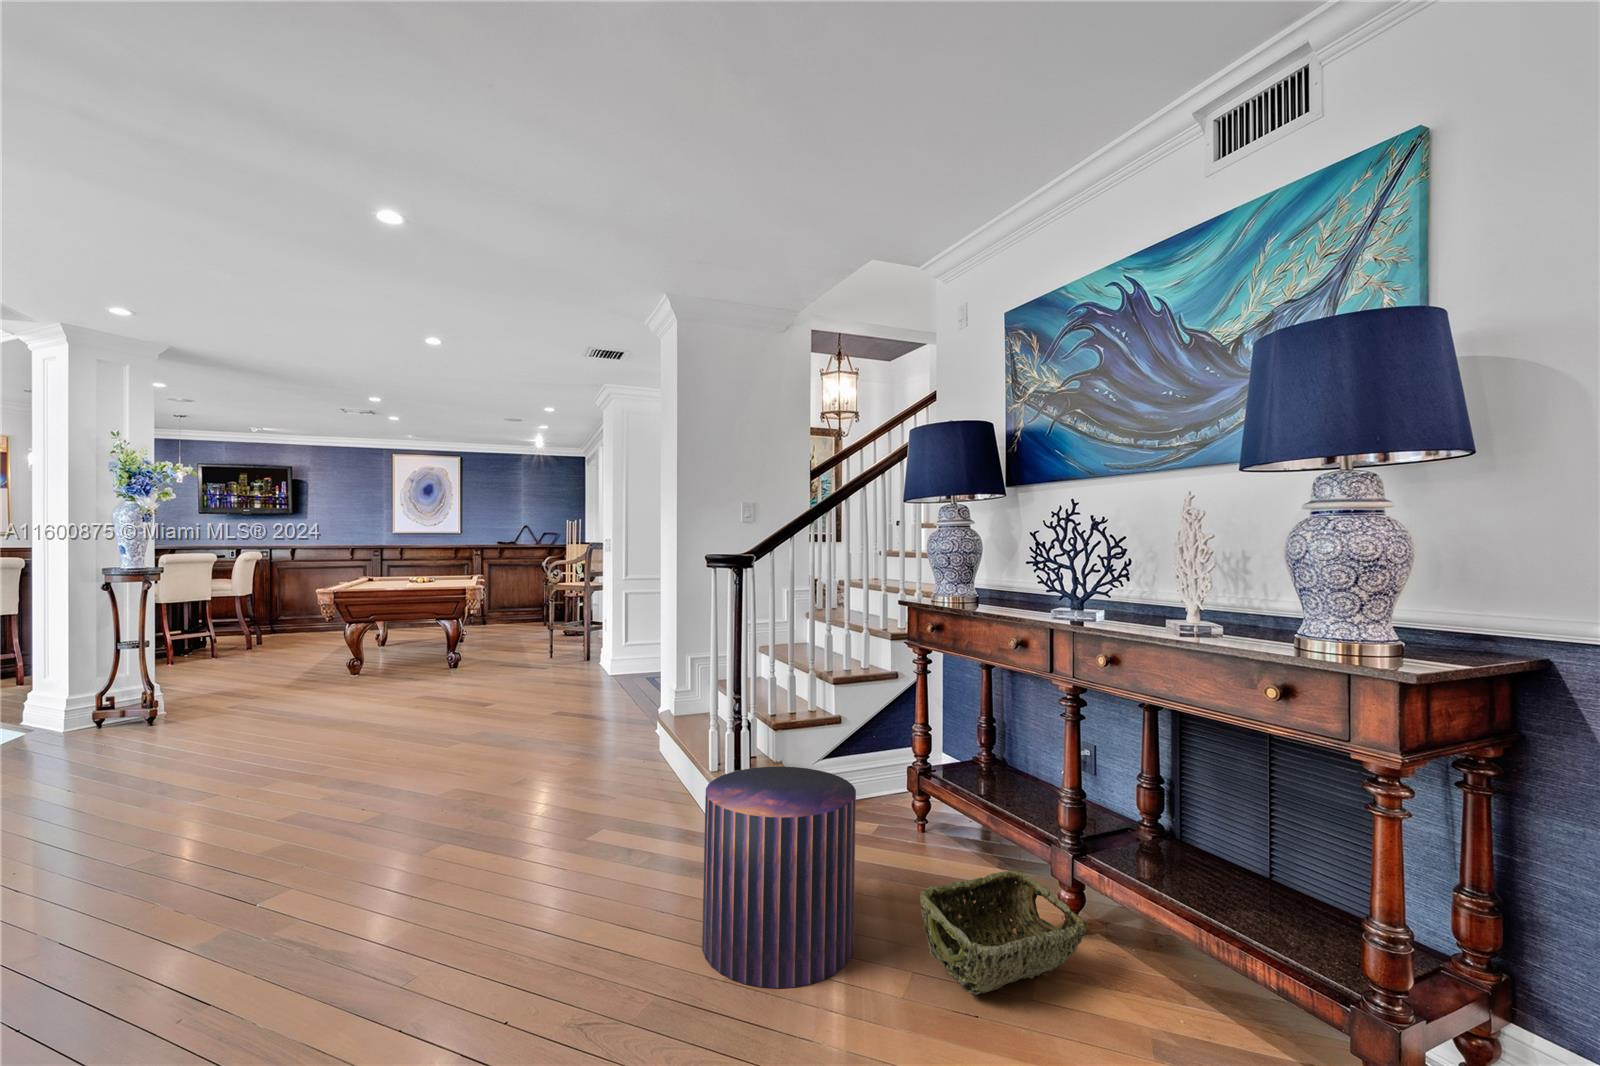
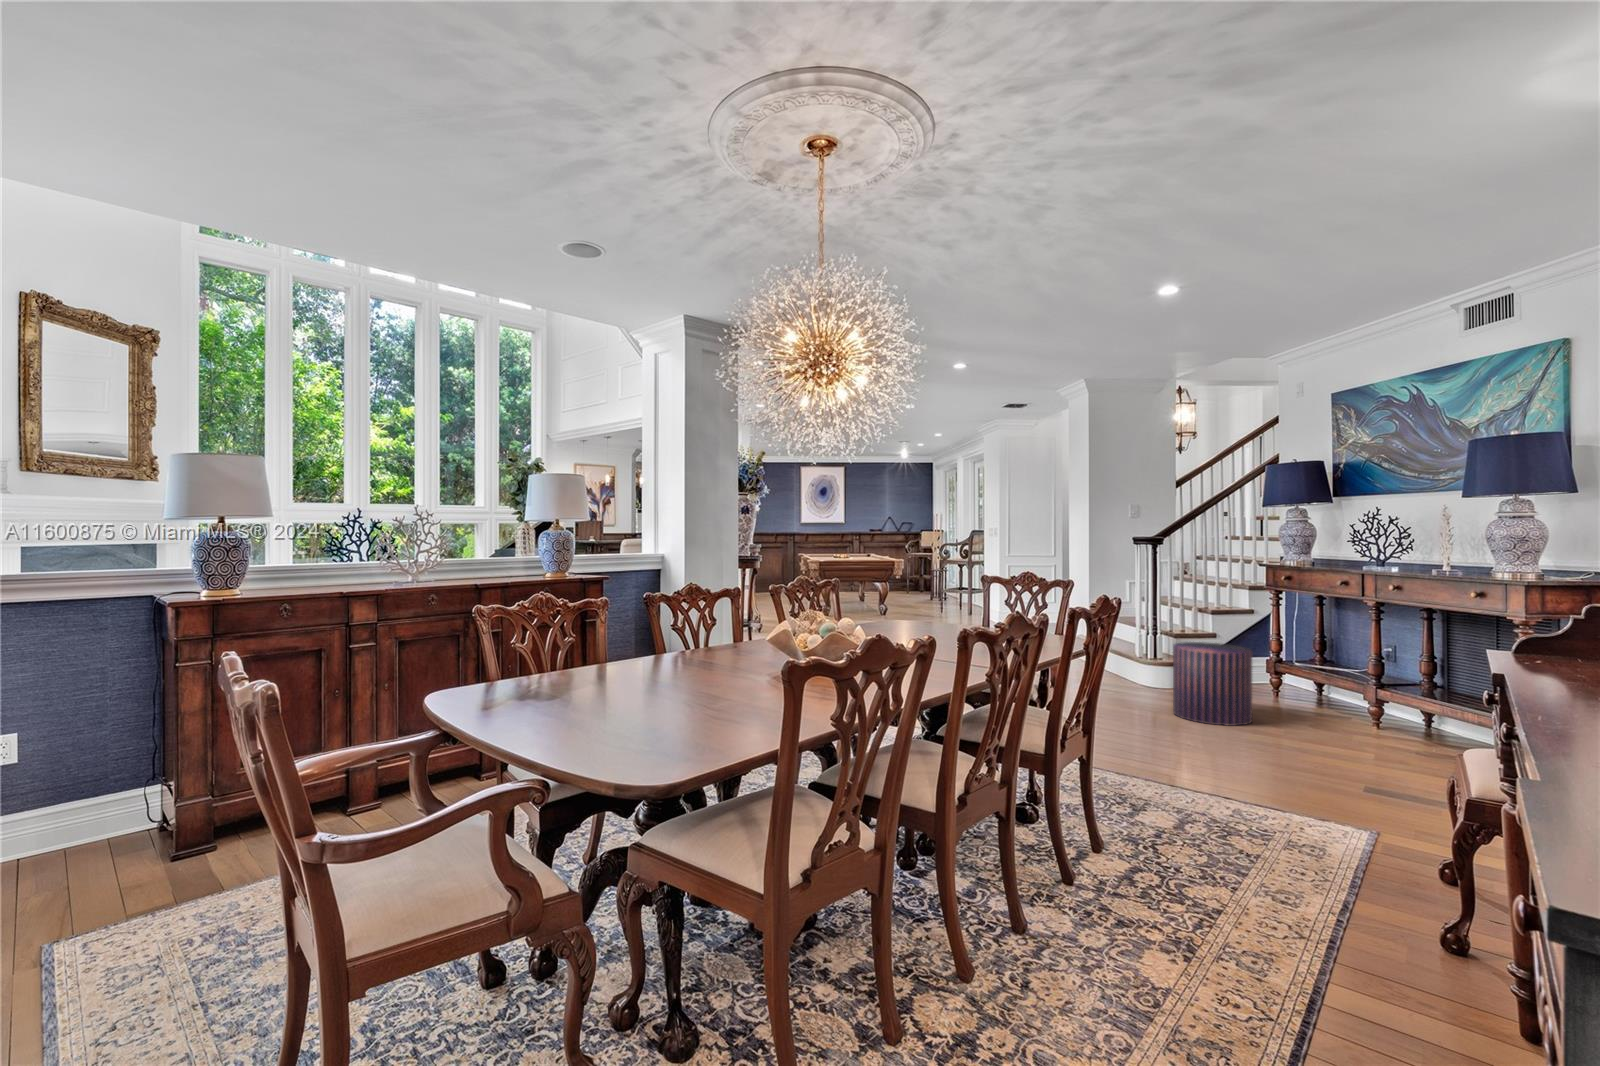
woven basket: present [920,871,1086,995] -> none [1289,692,1381,733]

